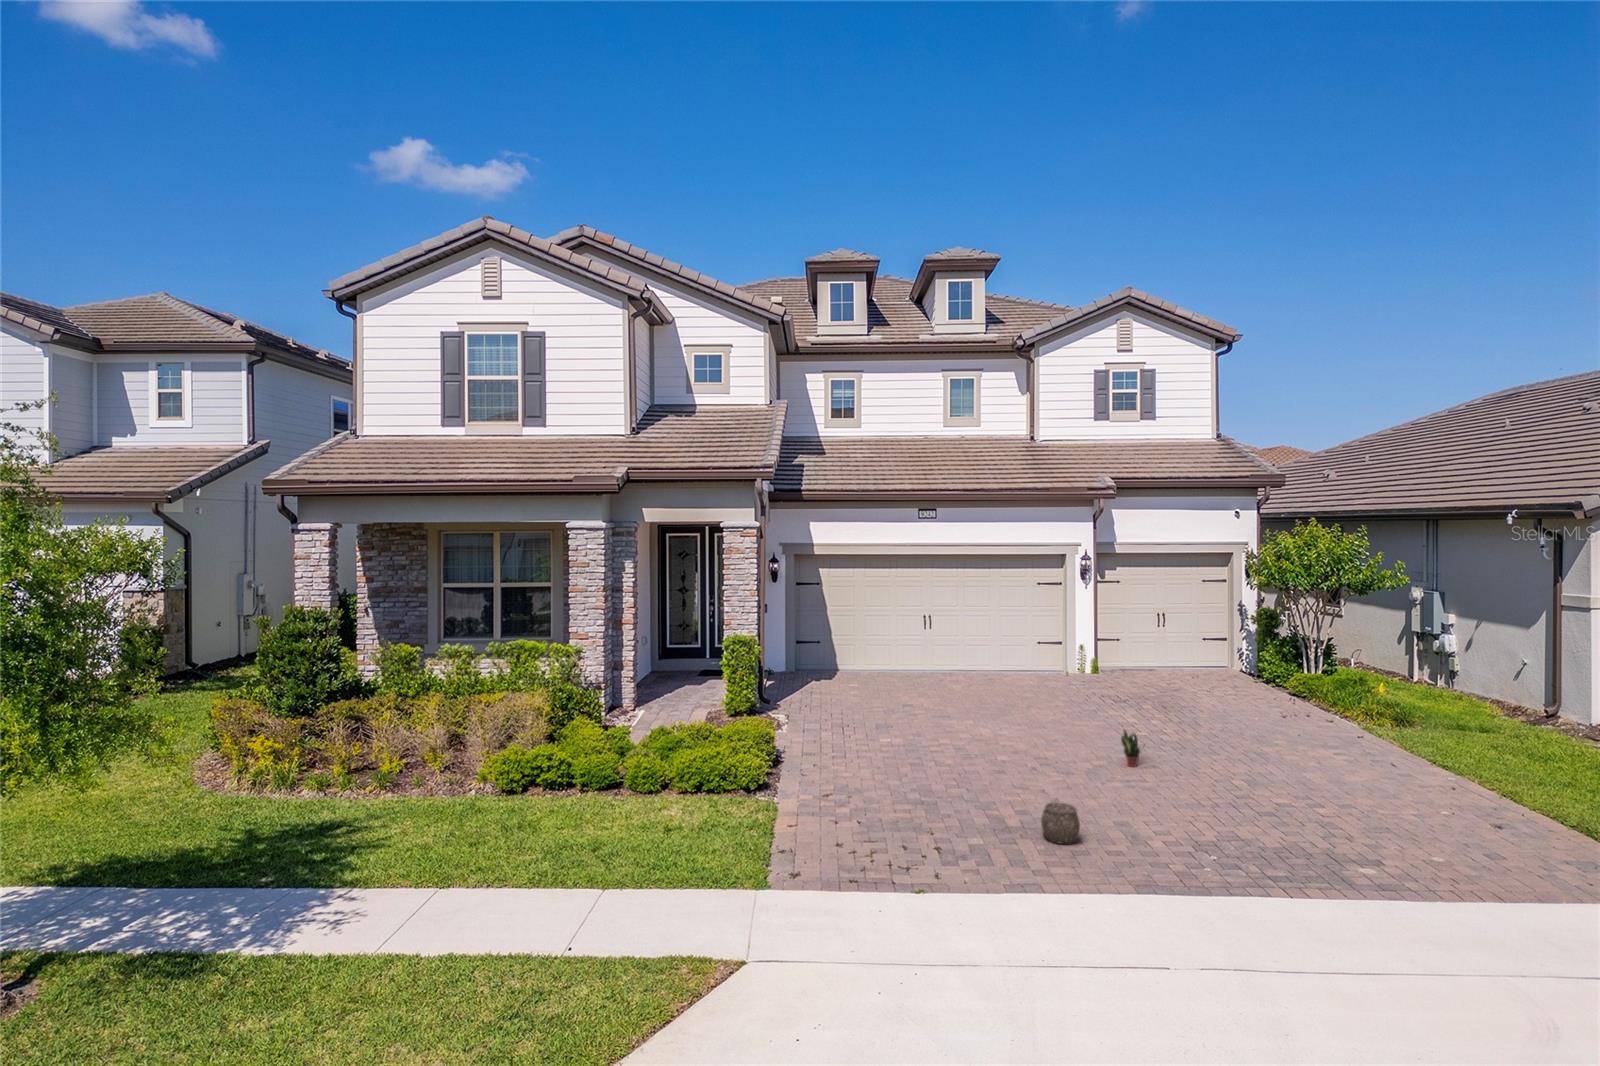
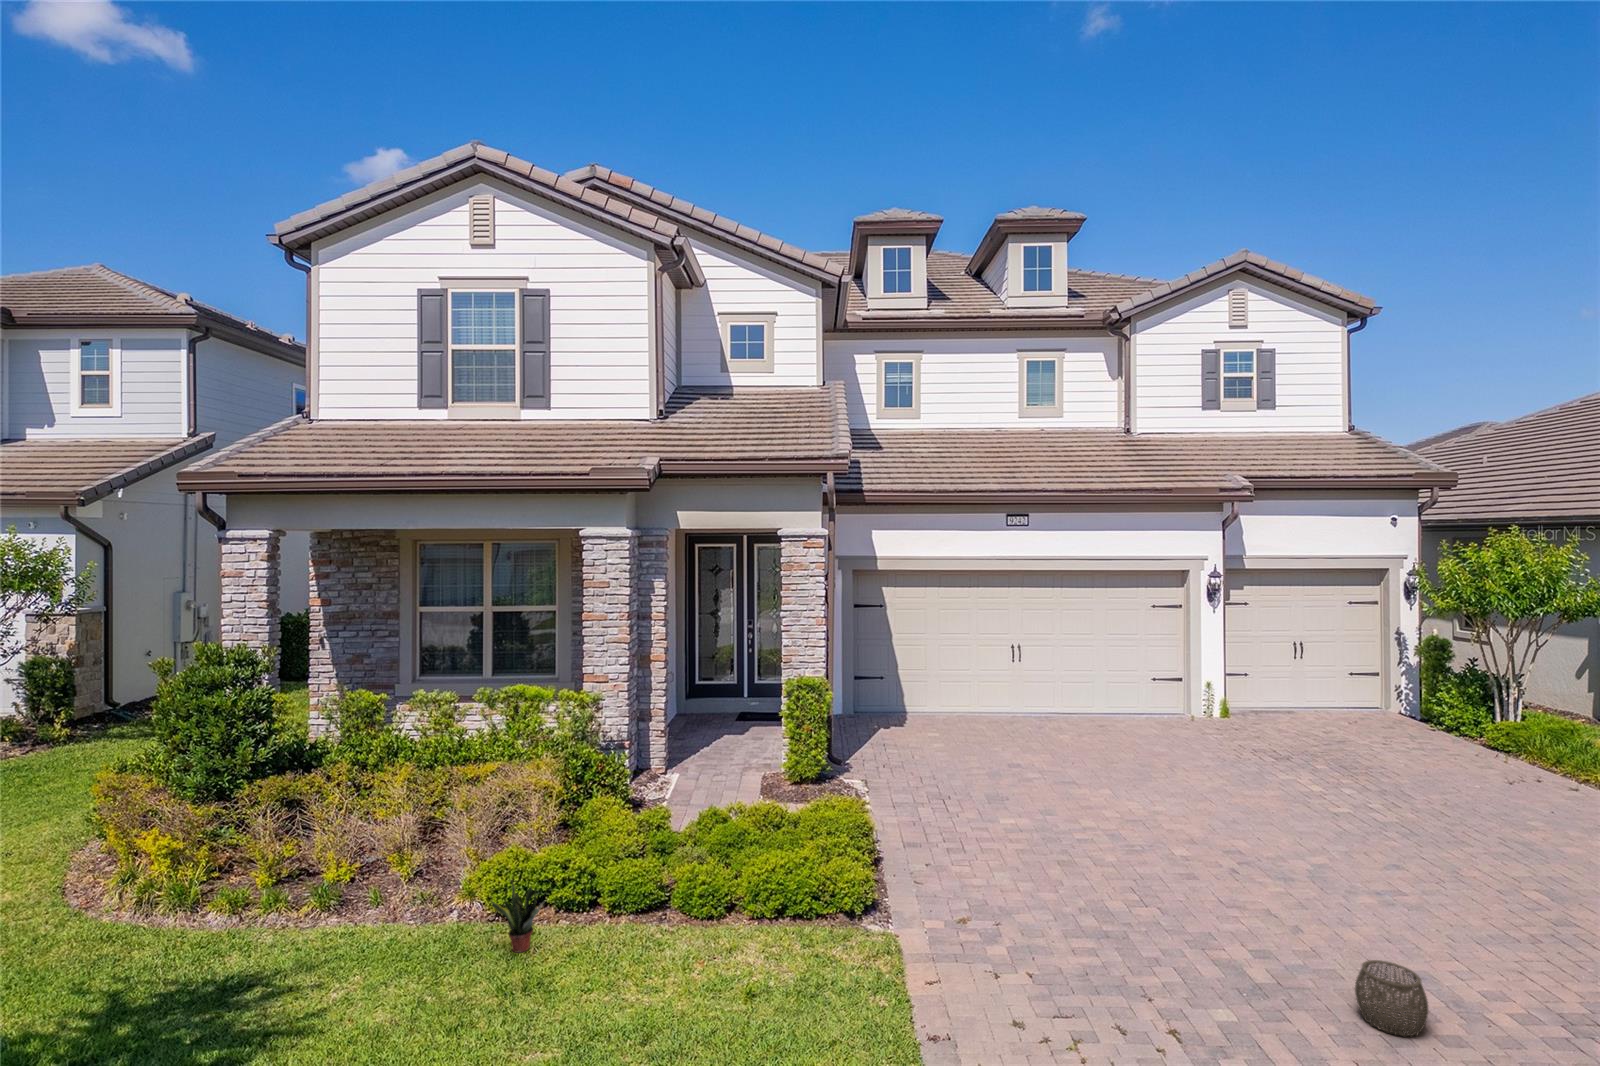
potted plant: present [1121,729,1144,767] -> present [492,882,543,953]

